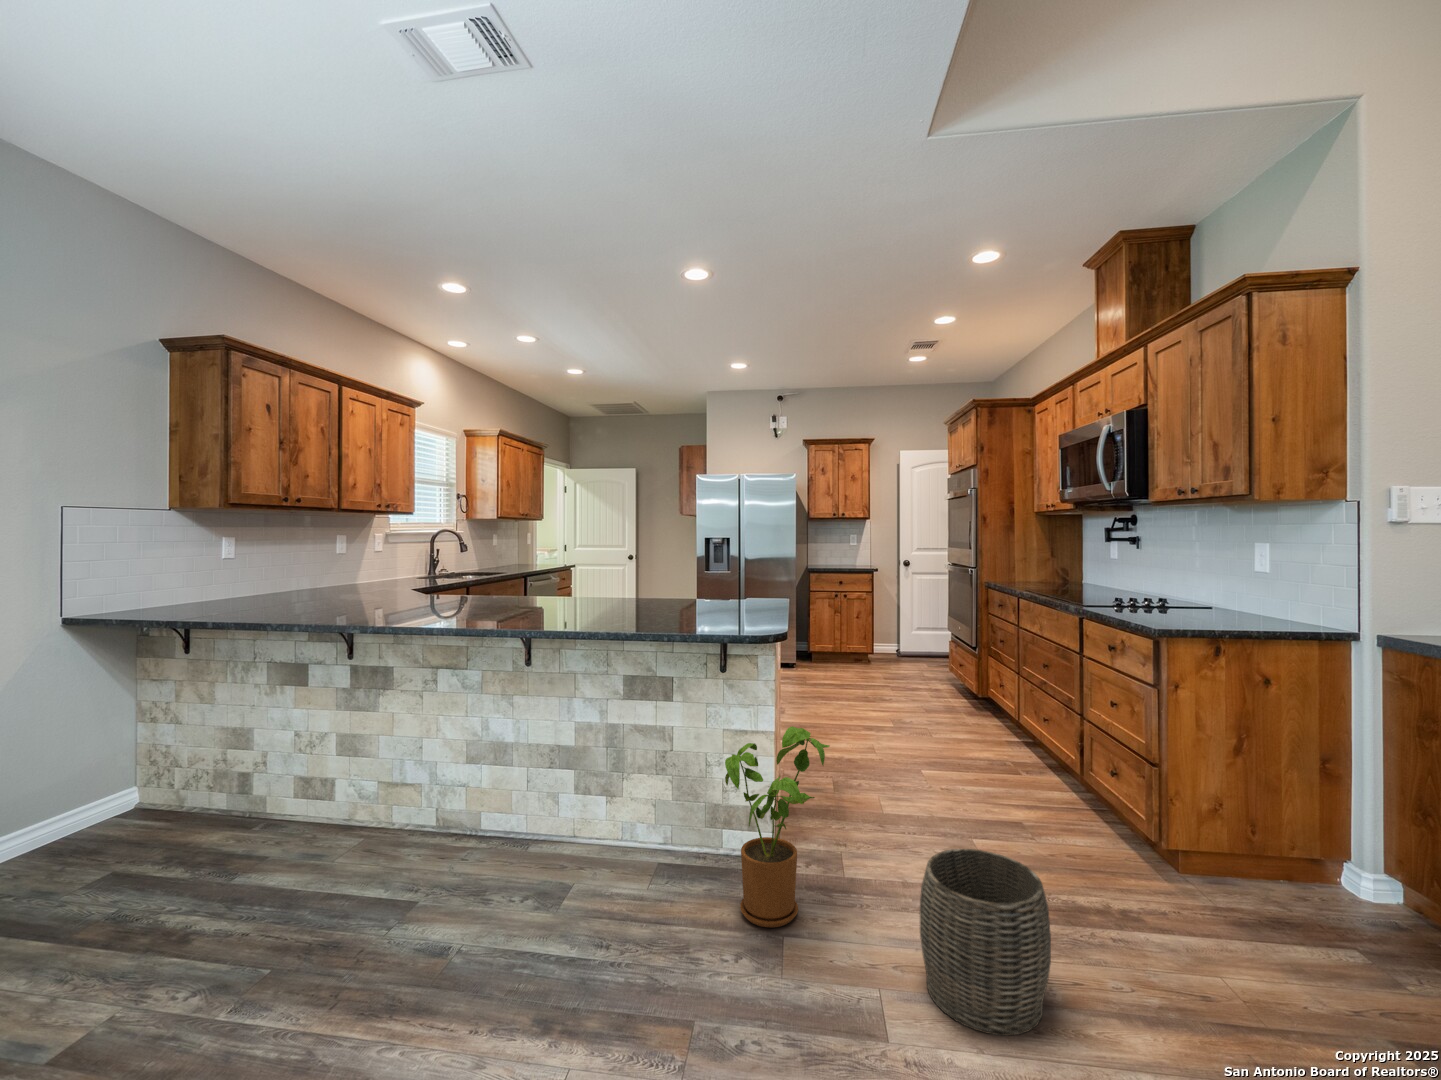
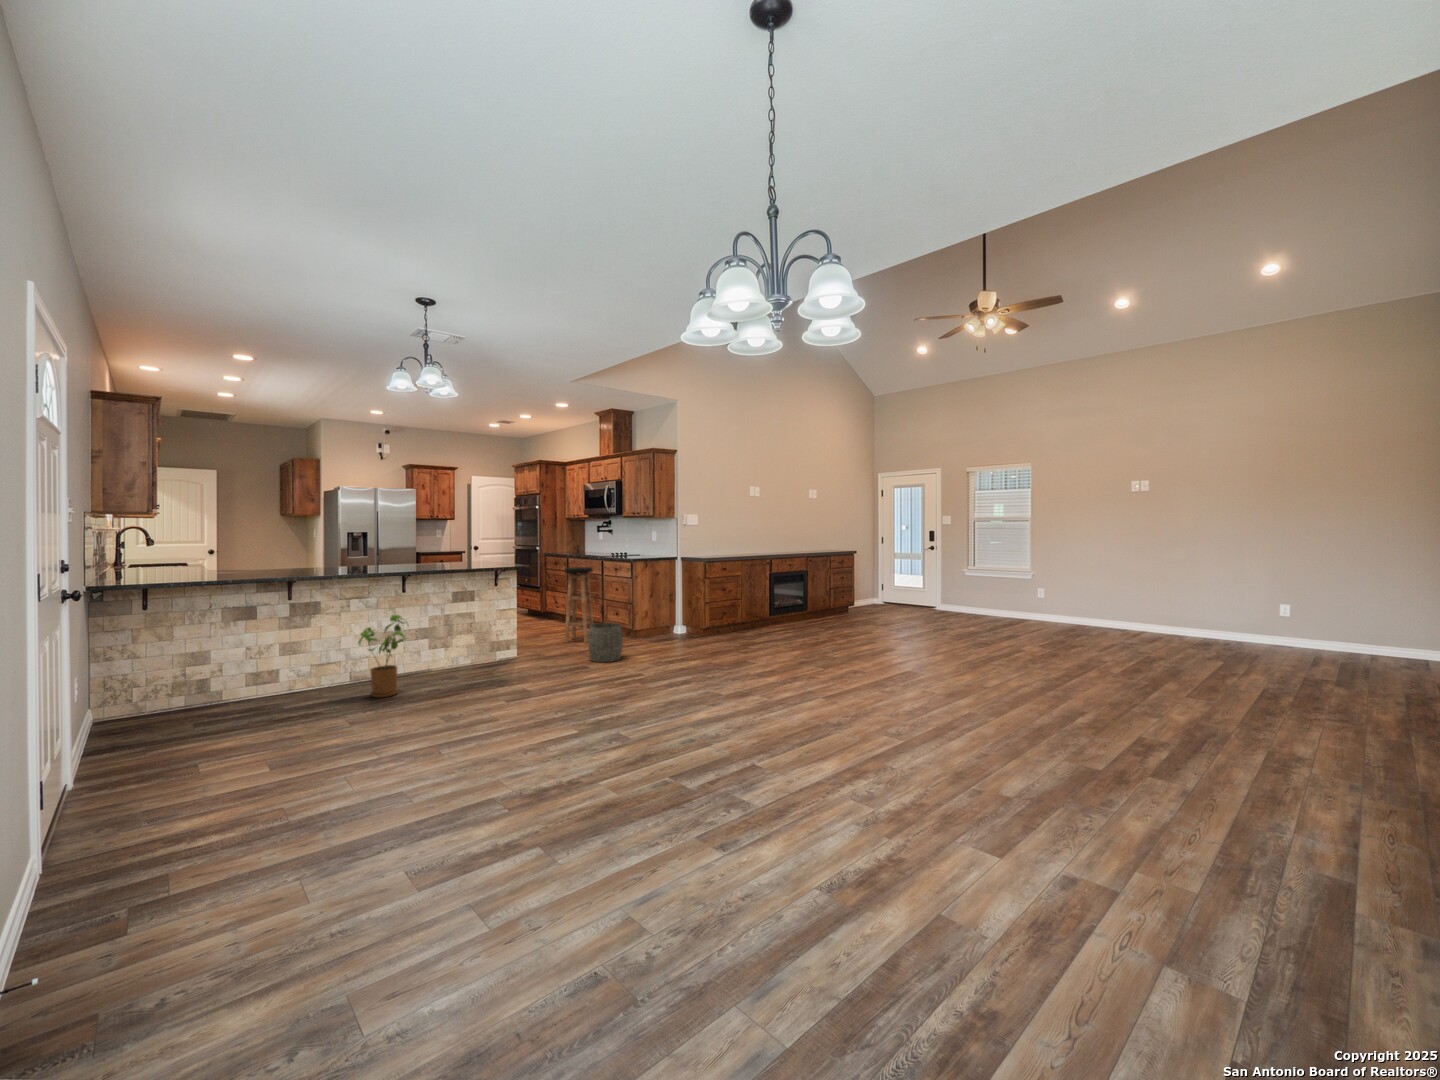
bar stool: none [940,631,1032,849] -> present [564,567,593,643]
house plant: present [725,726,829,928] -> present [359,615,408,698]

